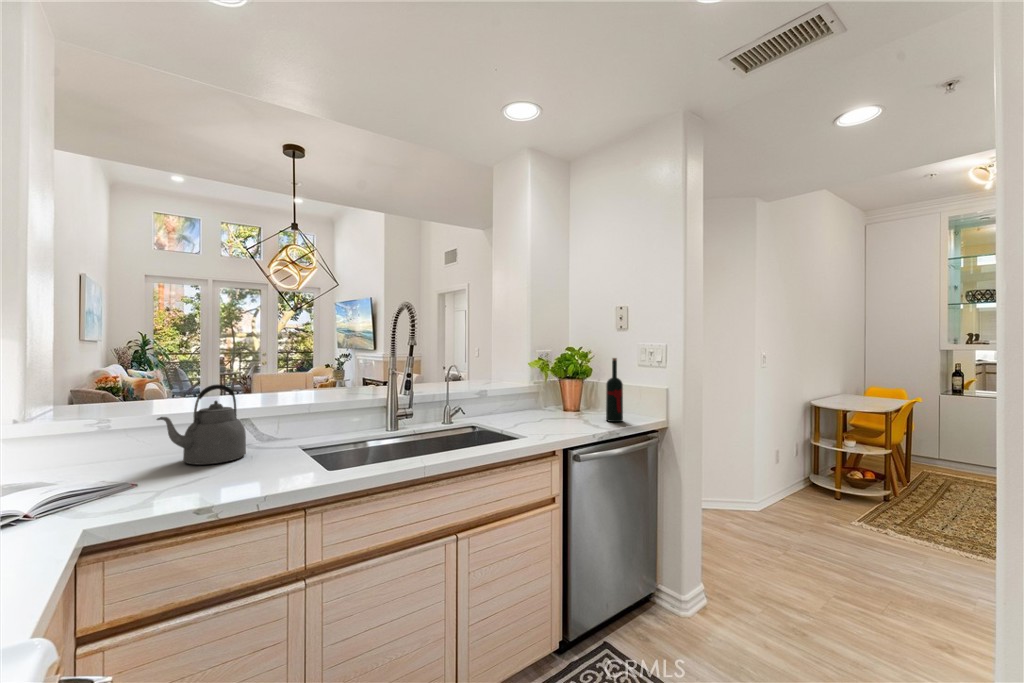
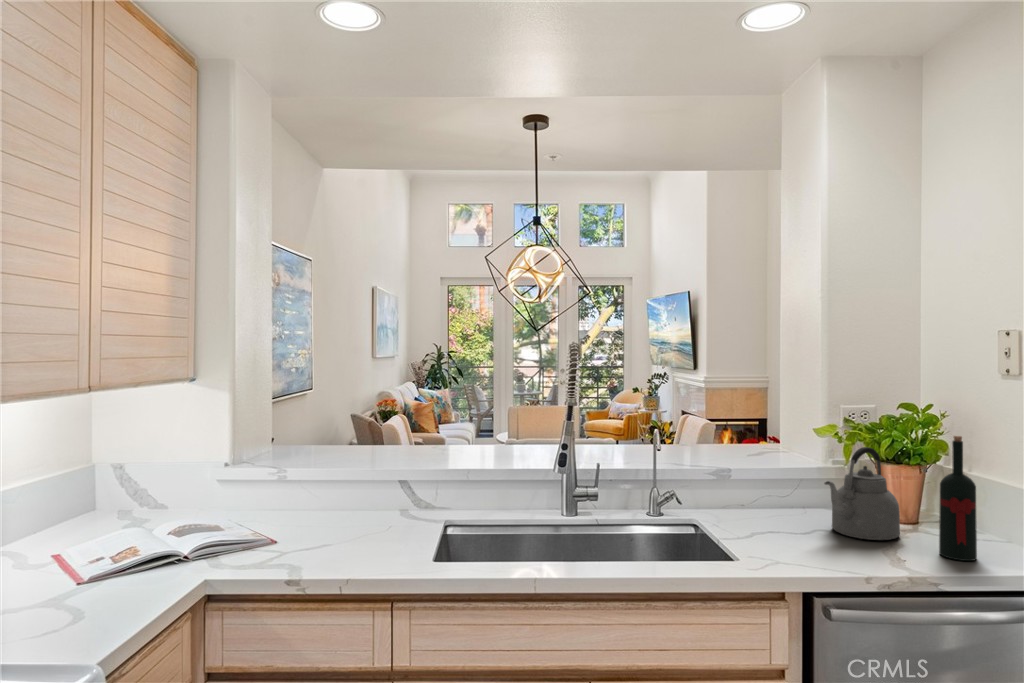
kettle: present [157,385,246,465] -> present [824,447,900,540]

